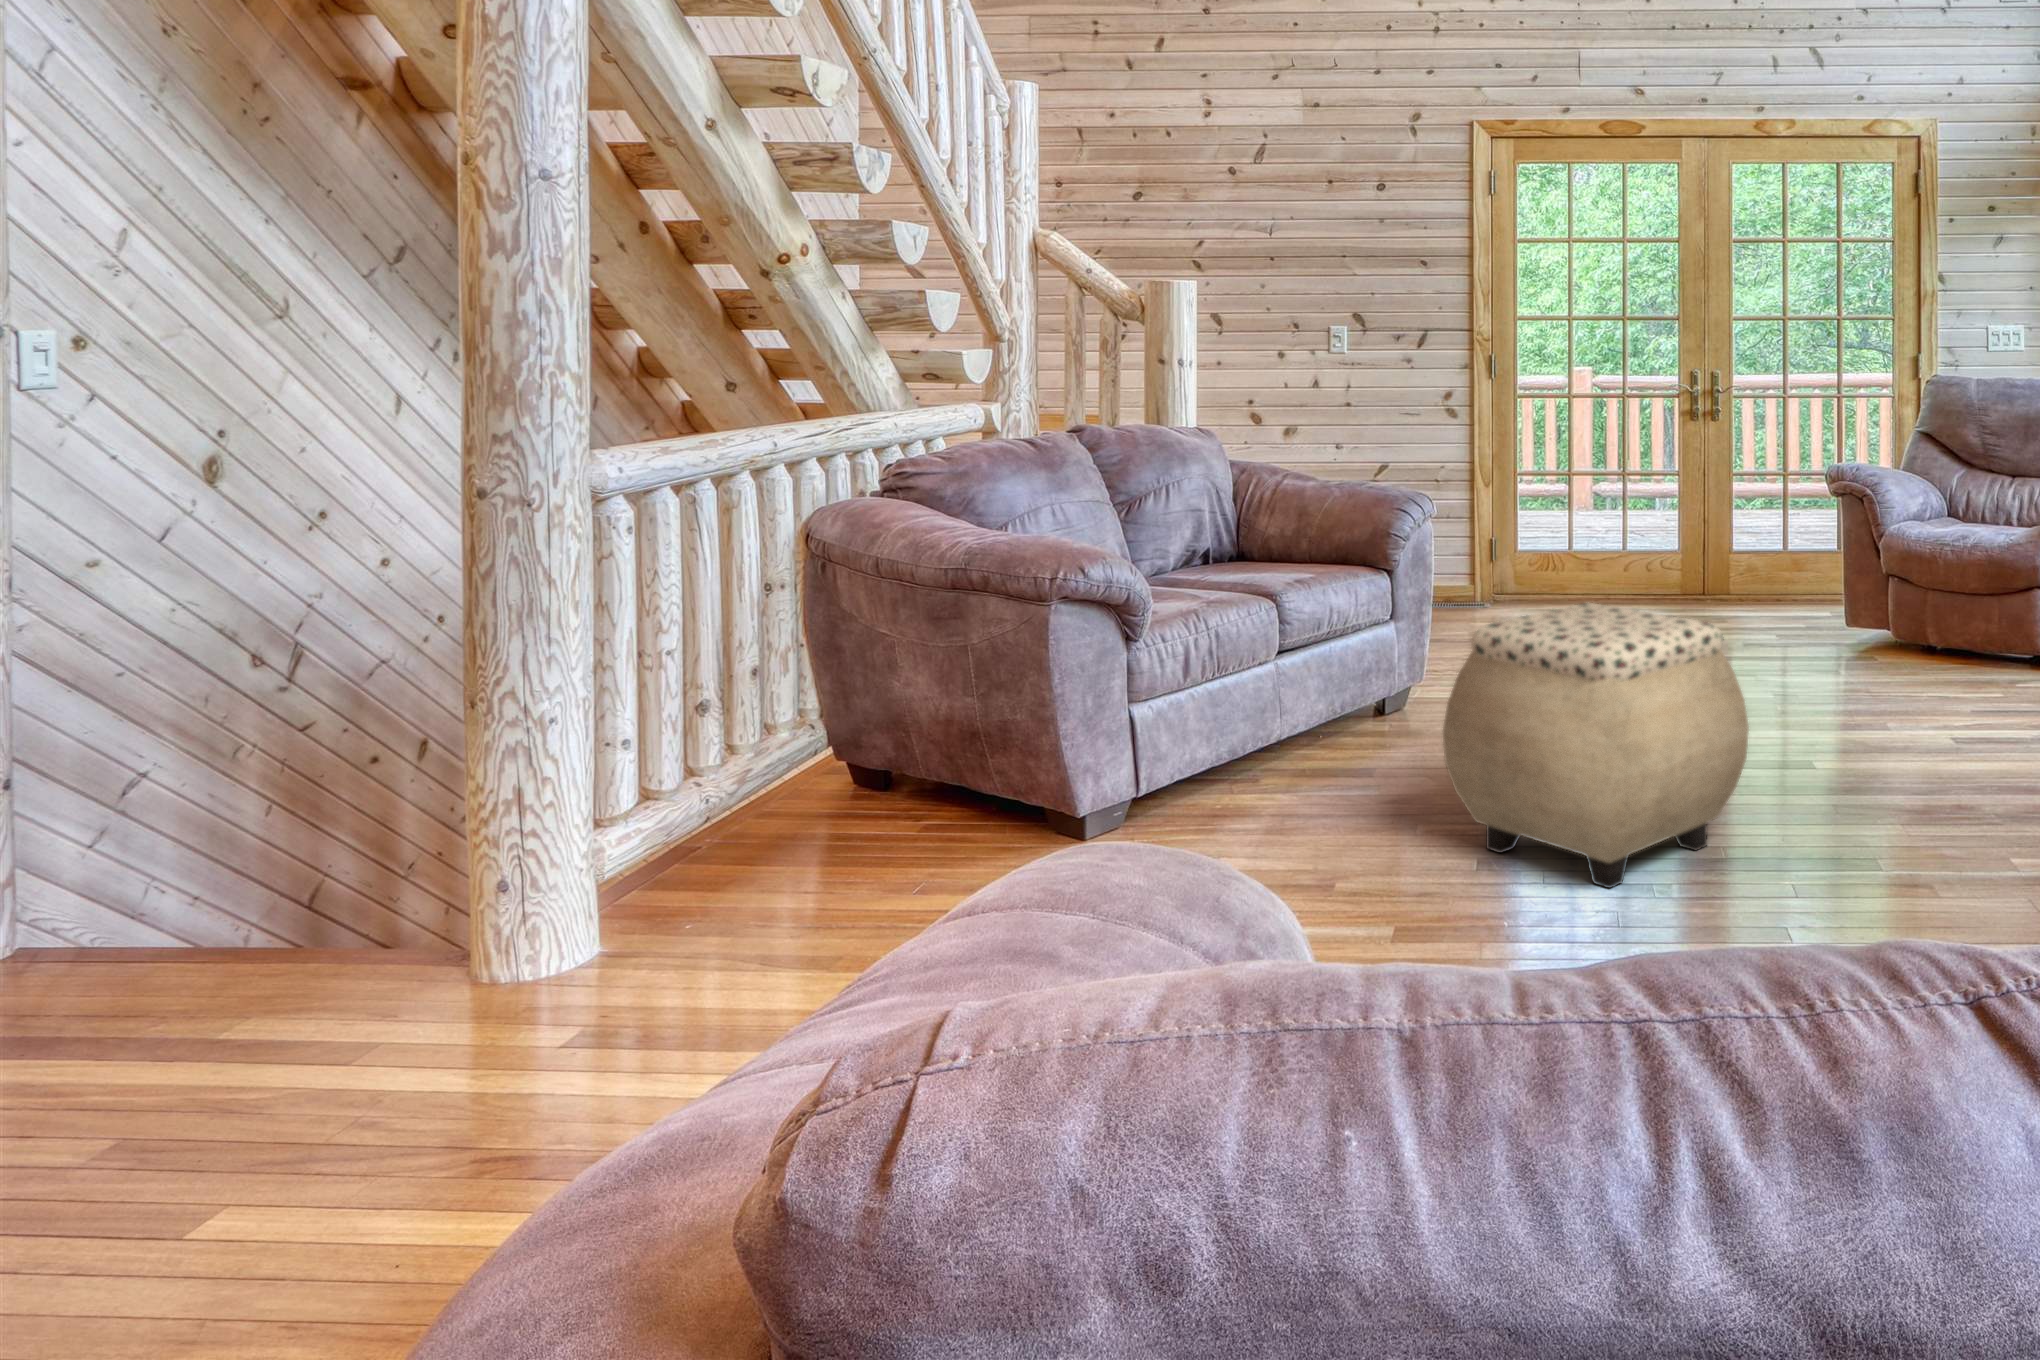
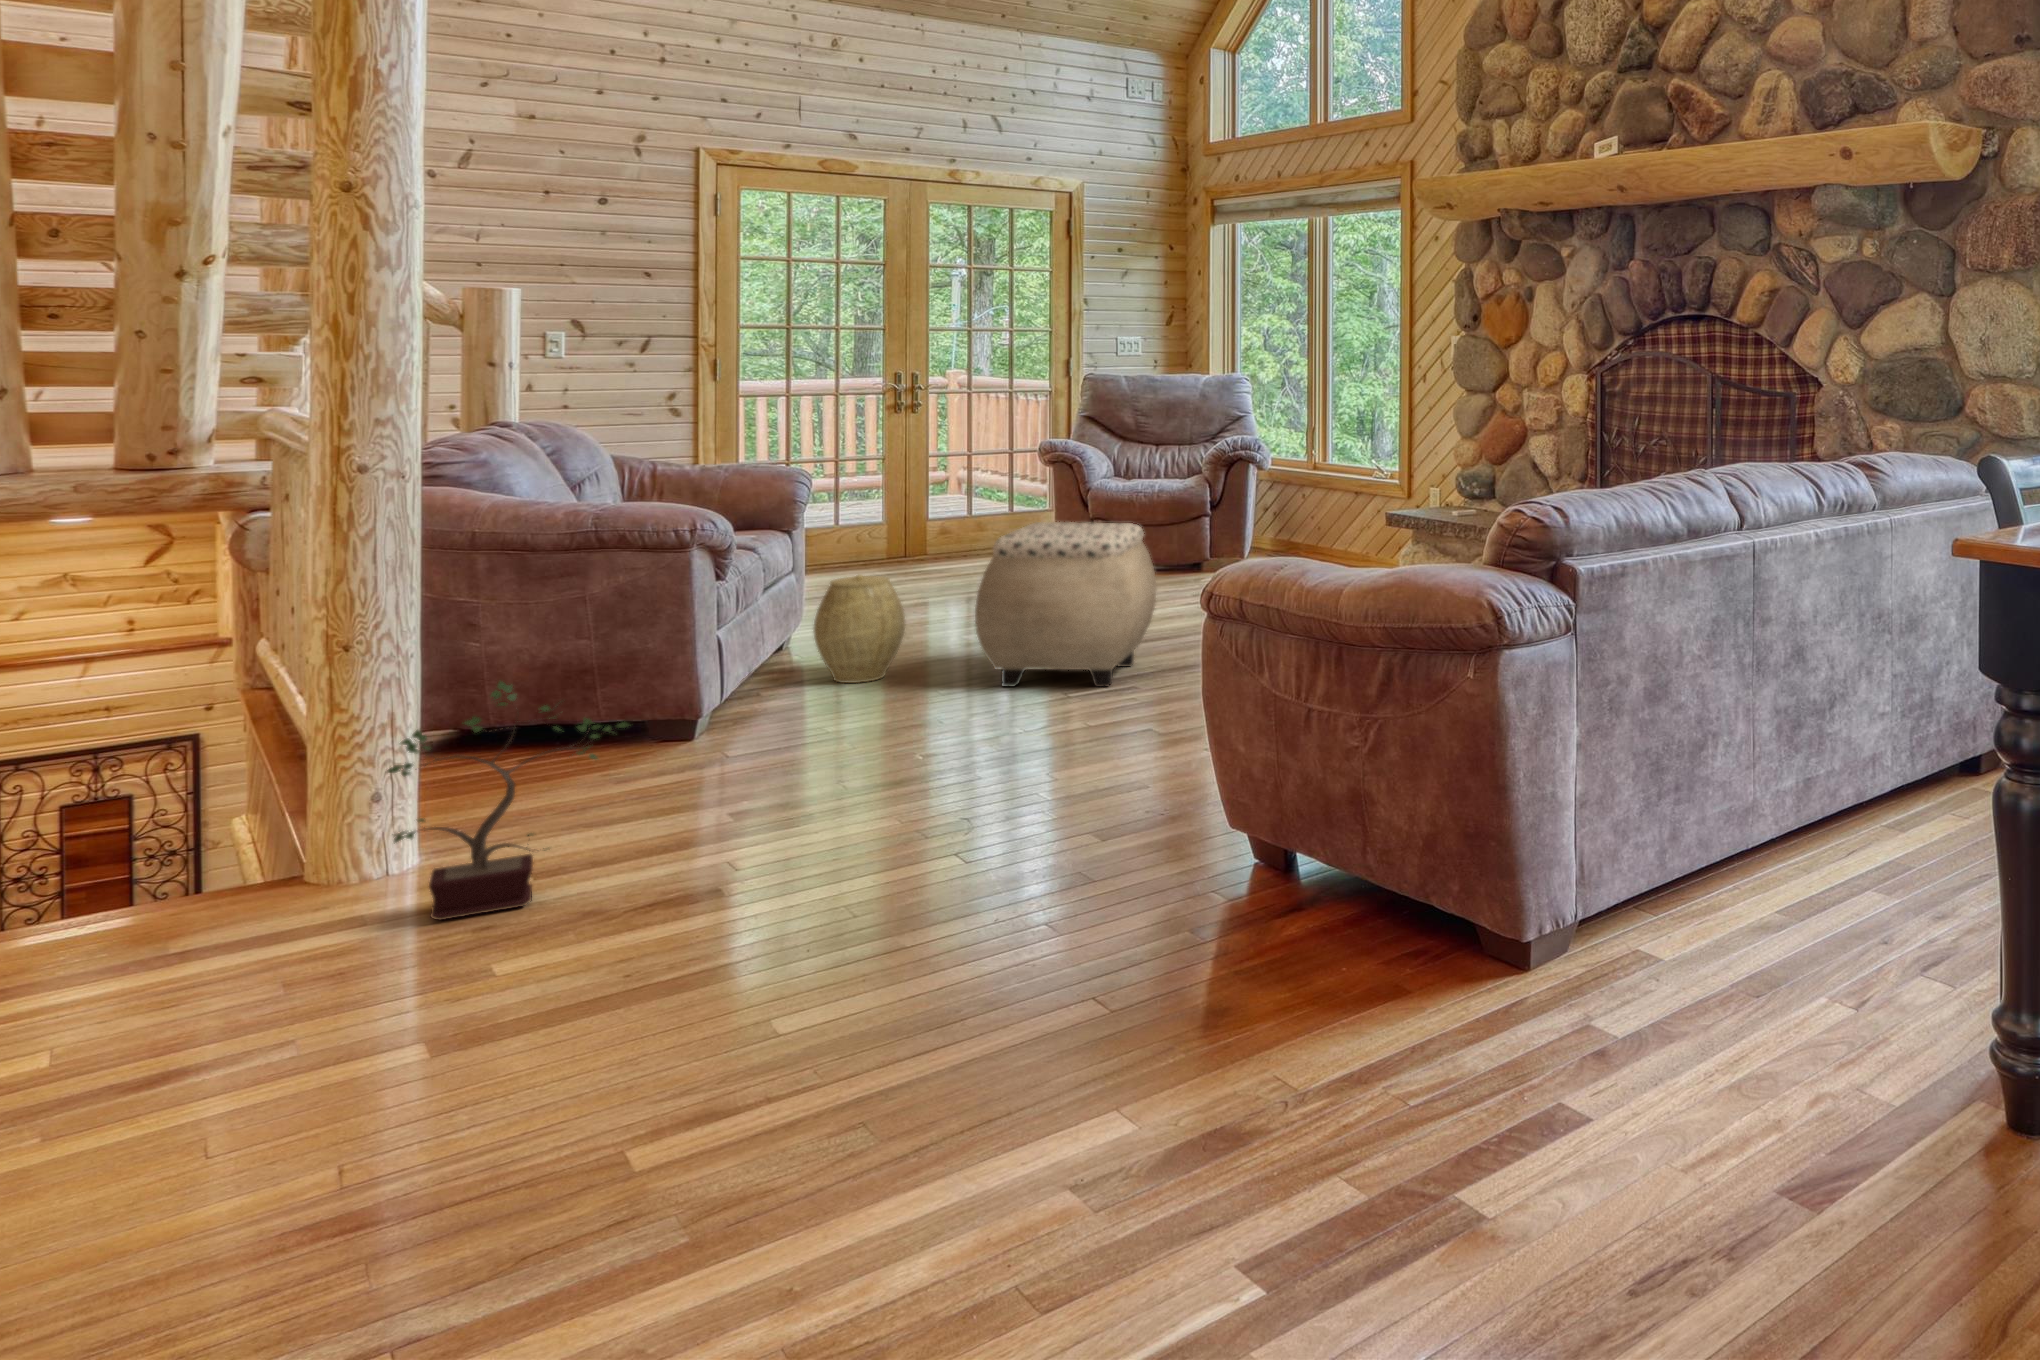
woven basket: none [1315,648,1429,798] -> present [814,574,905,683]
potted plant: none [275,798,523,1132] -> present [388,682,628,920]

